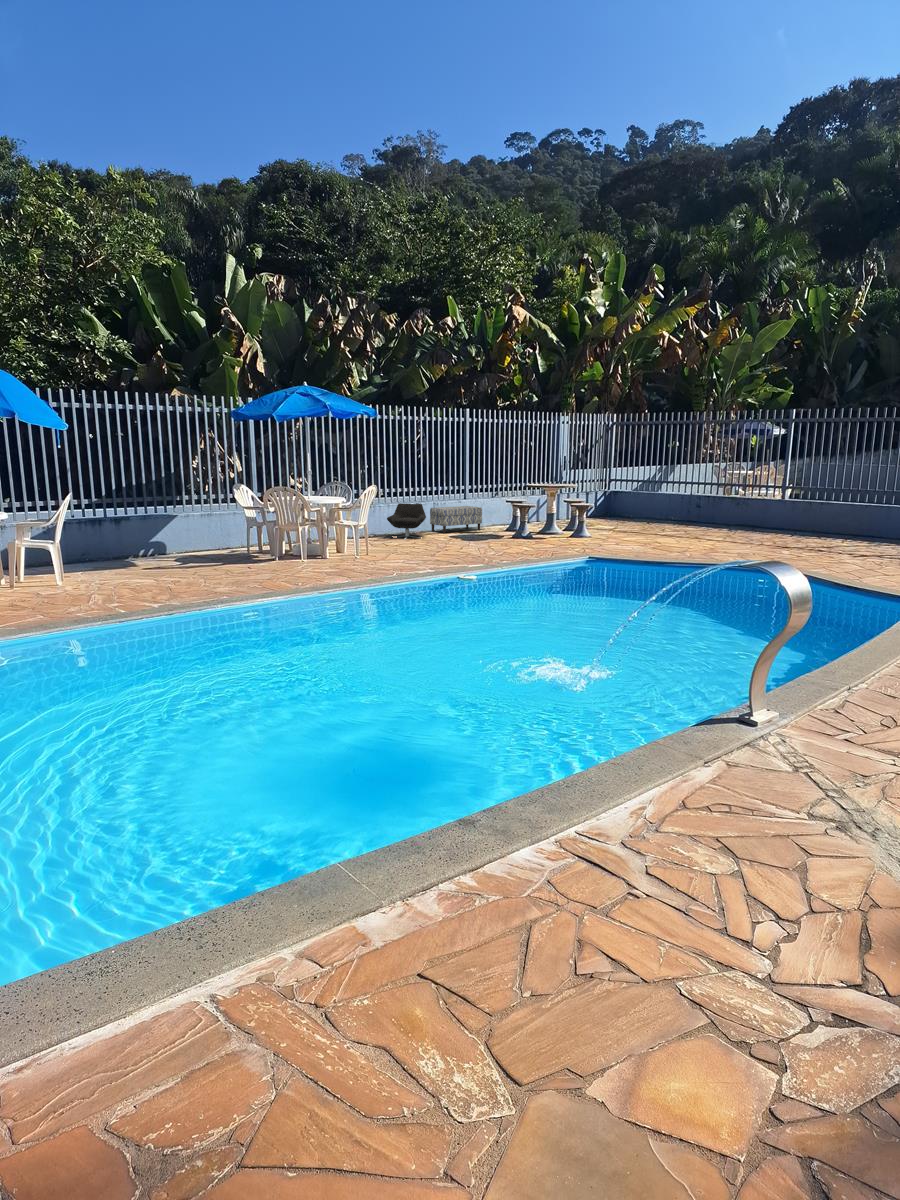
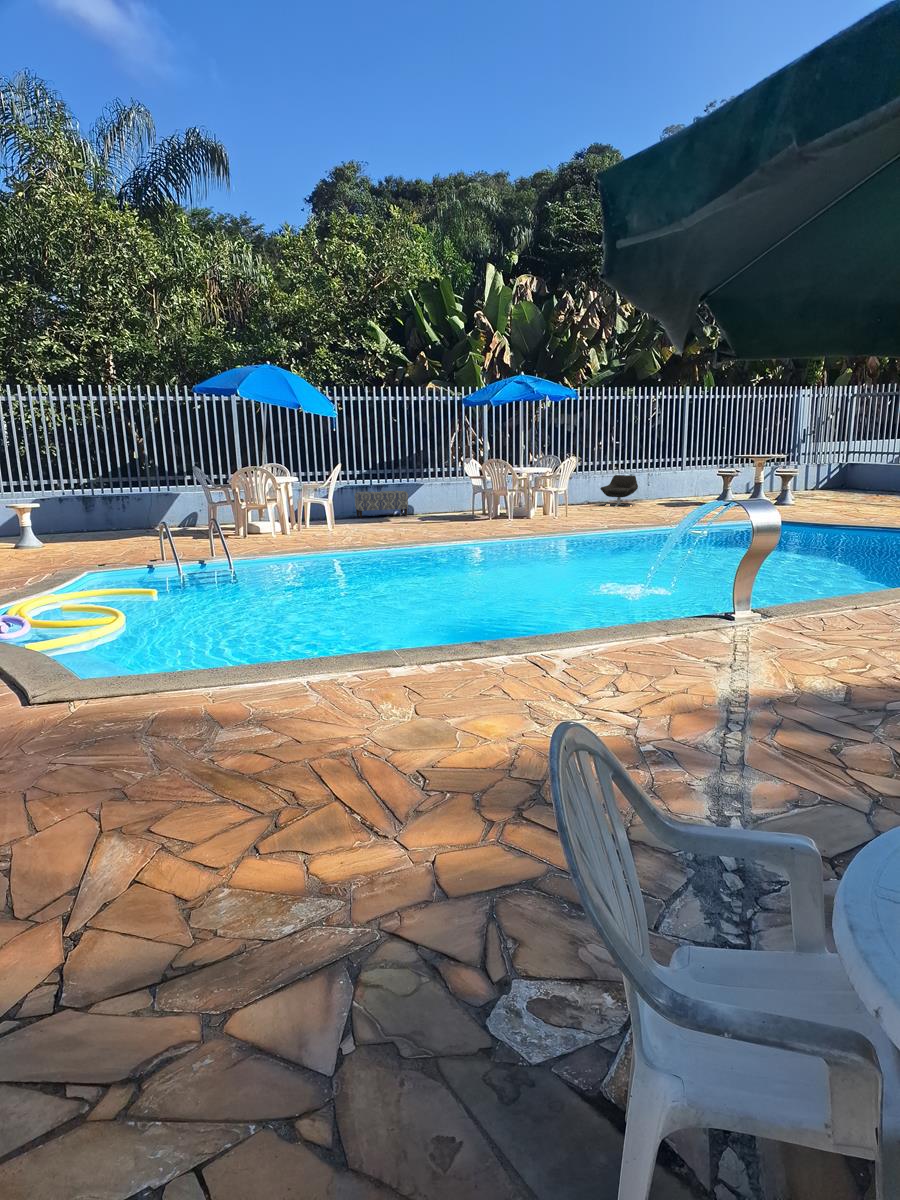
bench: present [430,506,482,533] -> present [354,491,408,518]

